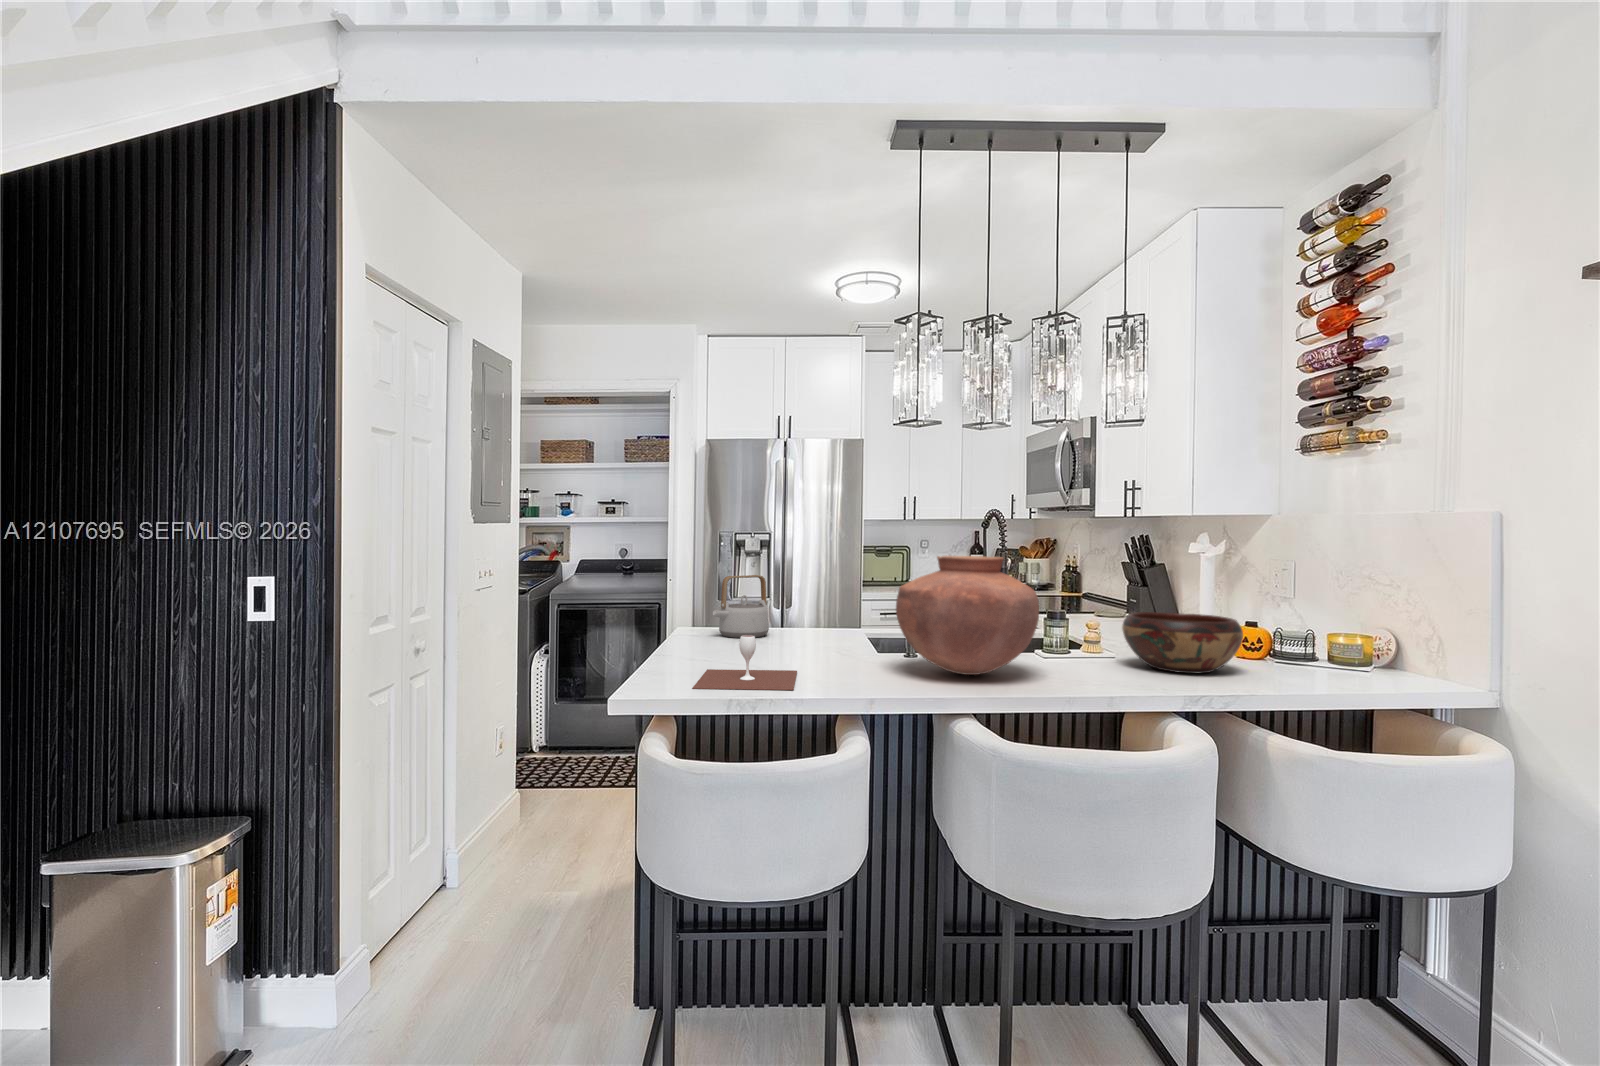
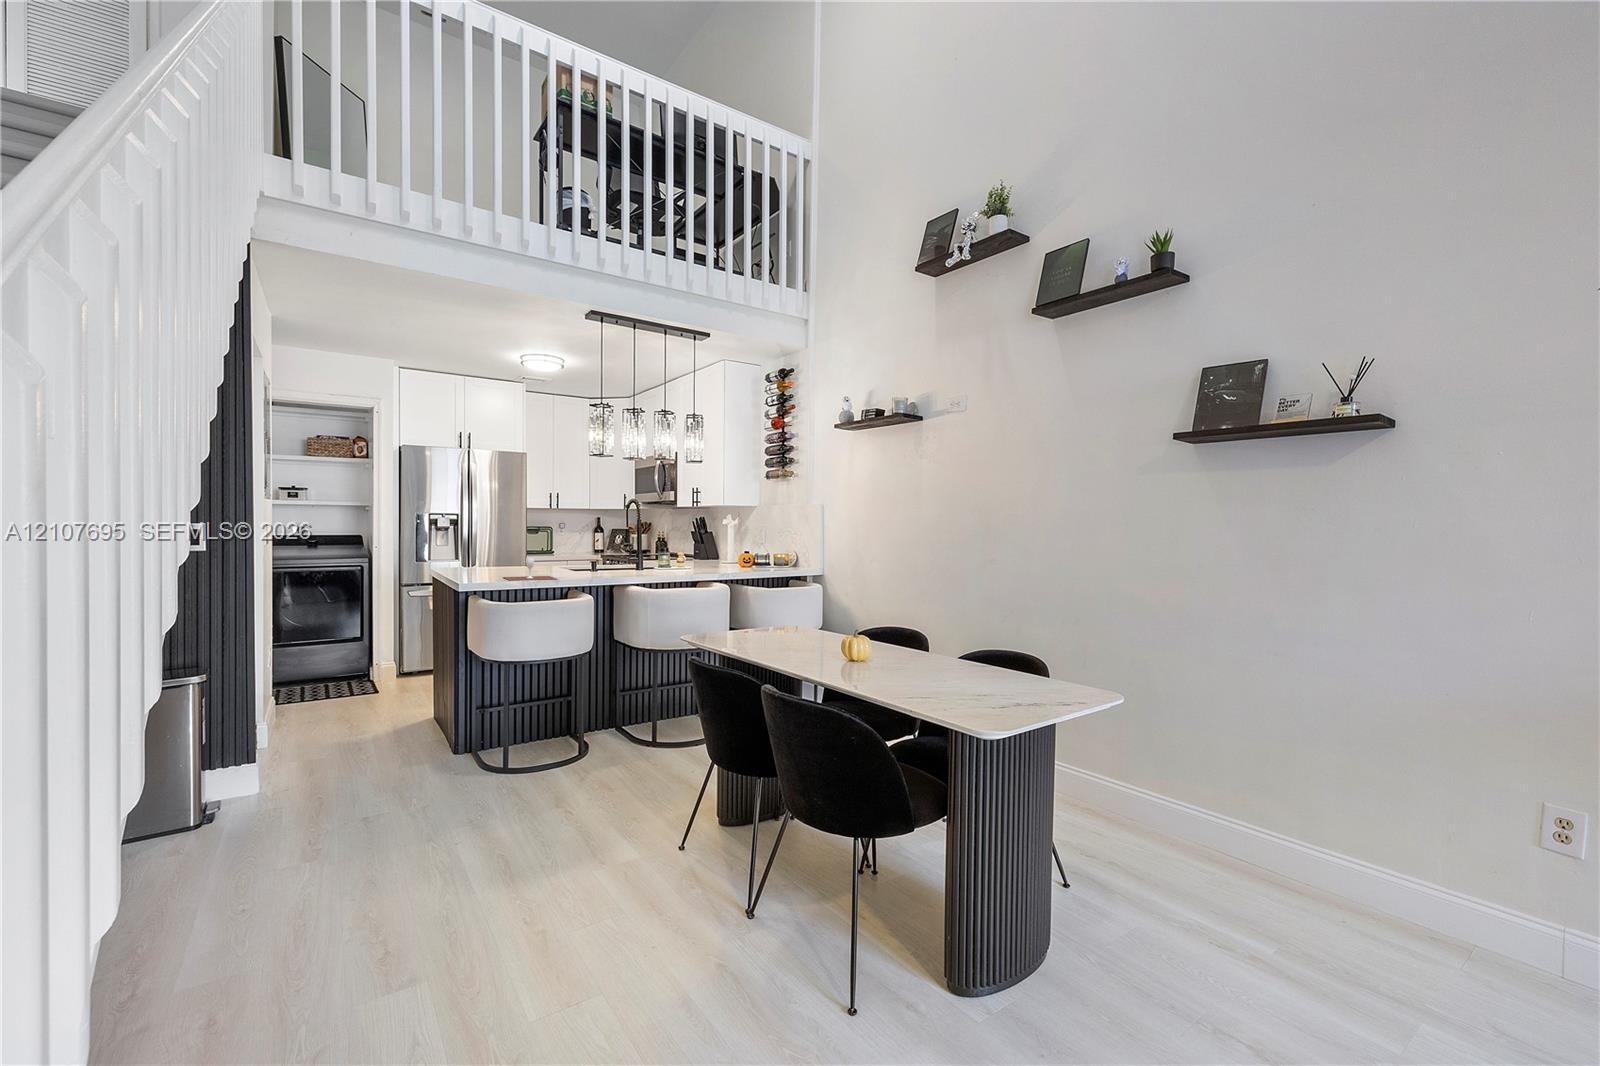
vase: present [896,556,1039,675] -> none [595,521,661,574]
teapot: present [712,575,769,638] -> none [472,536,505,571]
decorative bowl: present [1122,612,1243,673] -> none [693,549,741,572]

